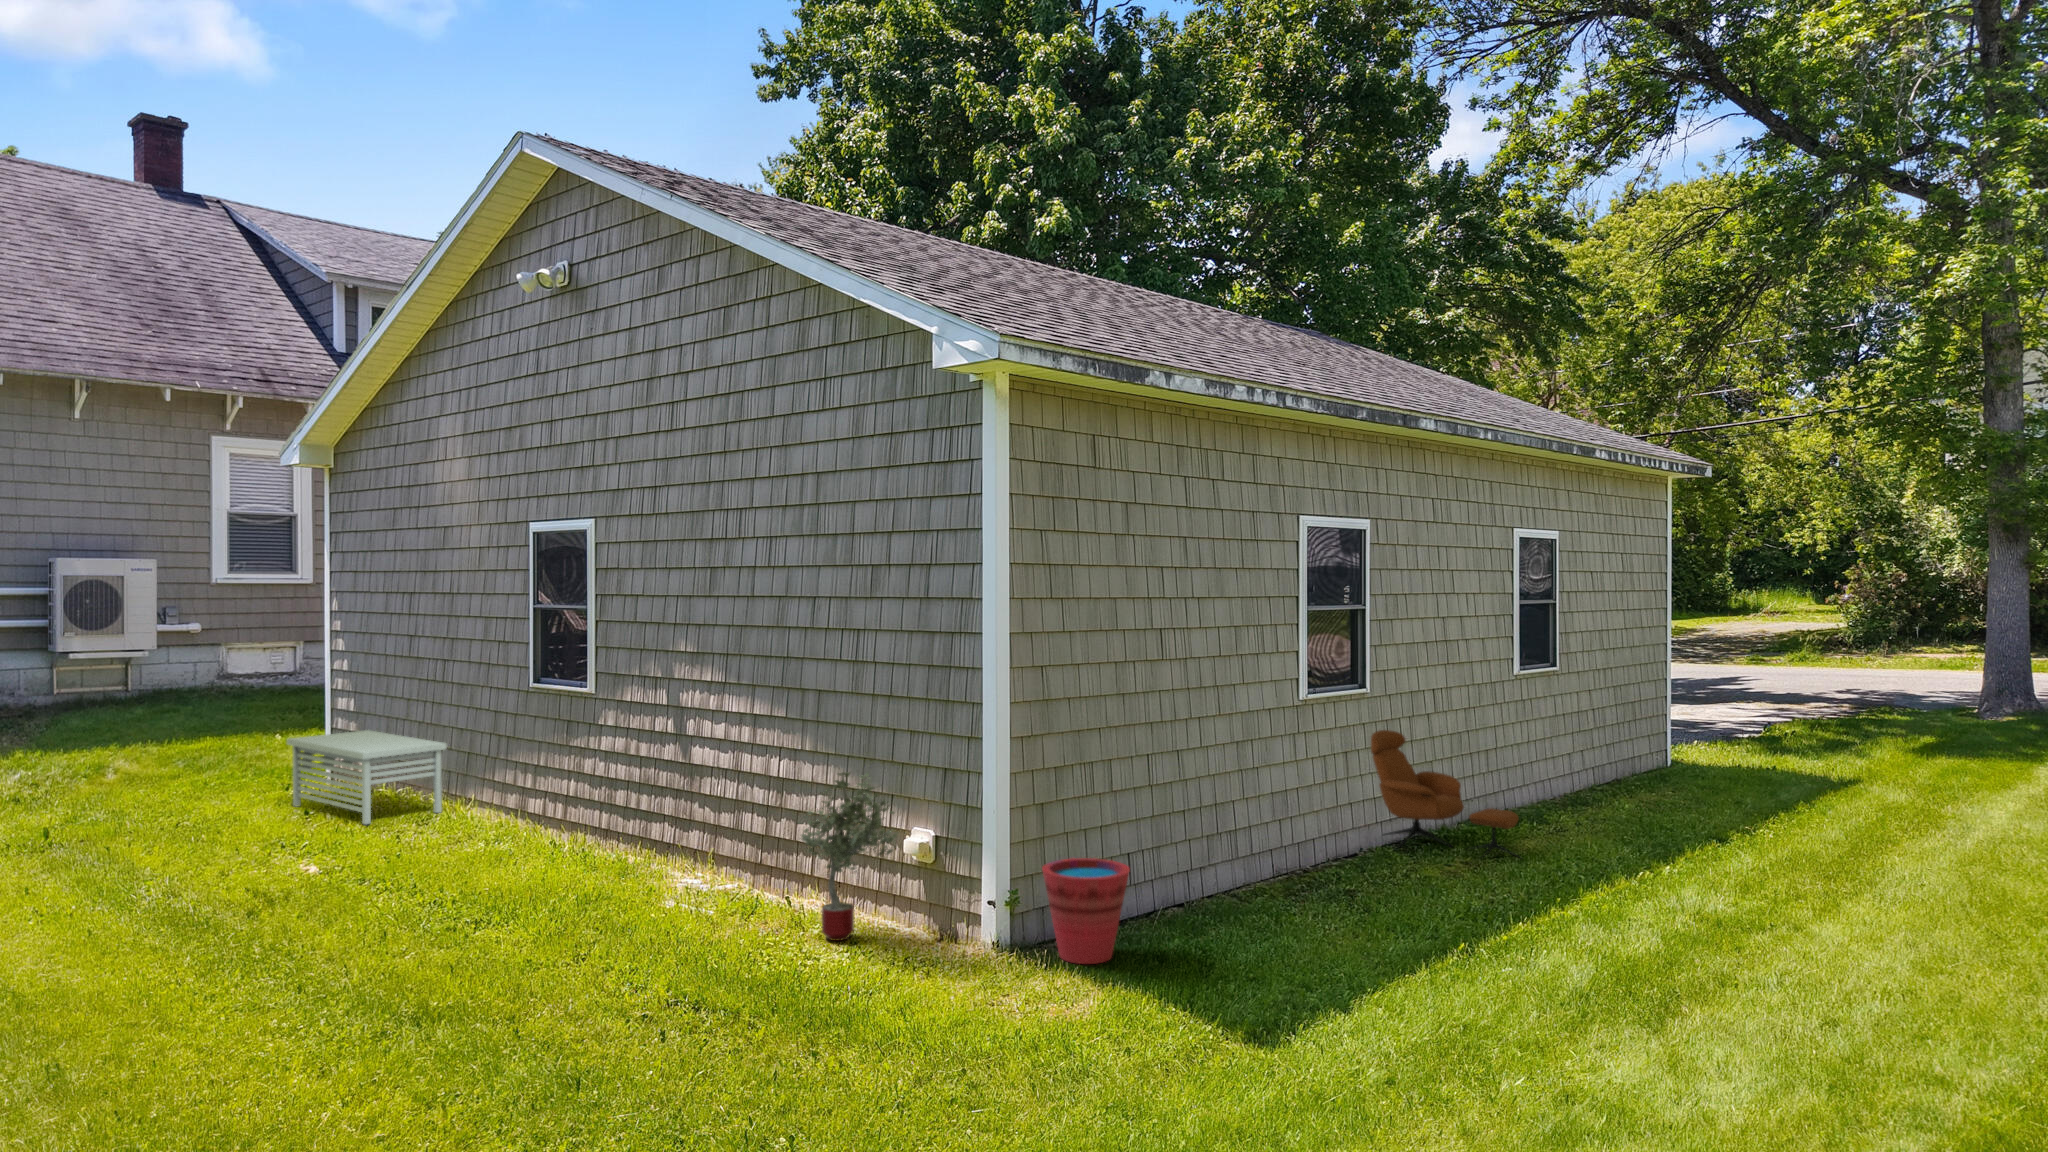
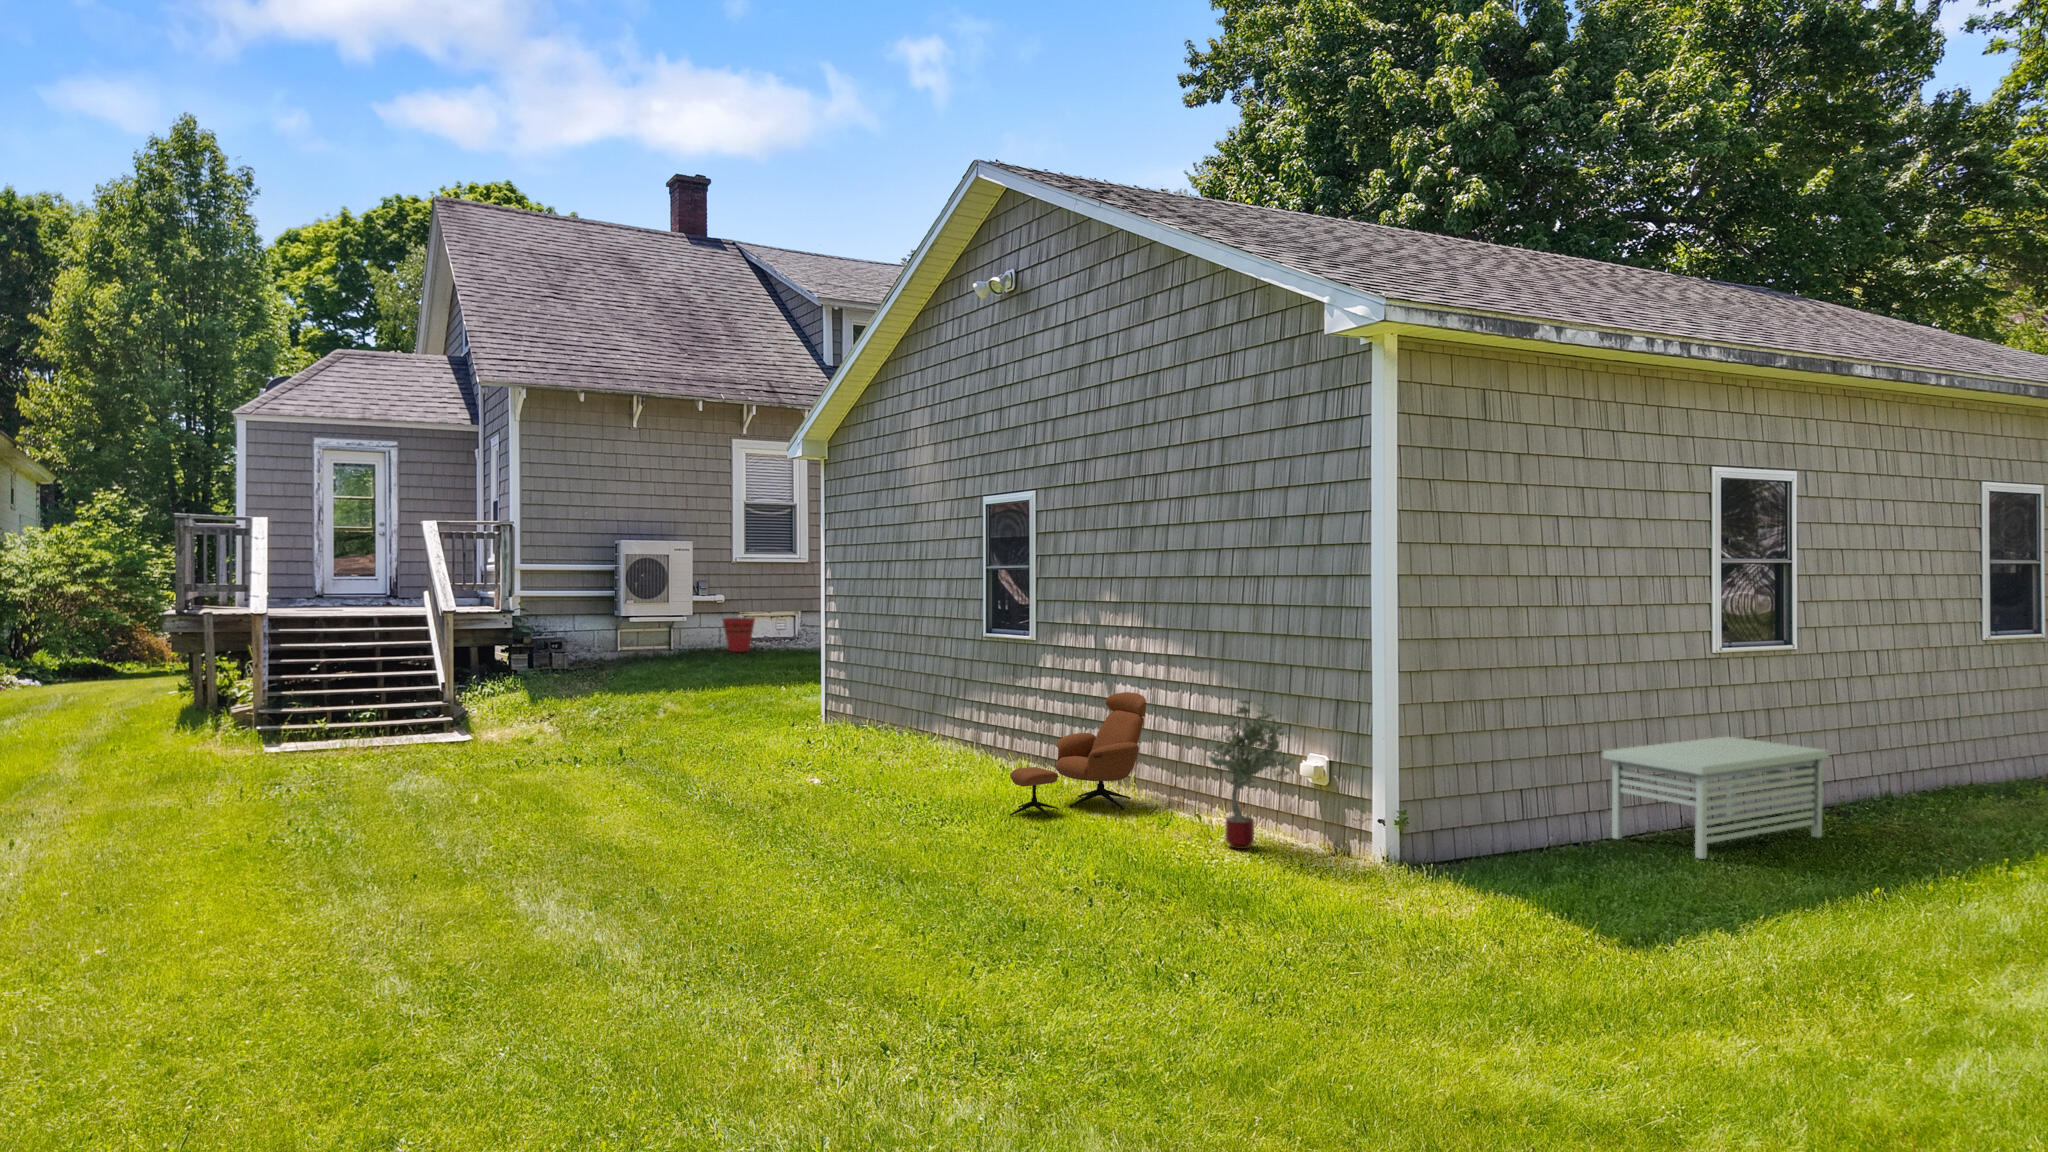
storage bench: present [287,730,447,824] -> present [1603,737,1829,859]
lounge chair: present [1371,730,1521,857] -> present [1010,692,1146,817]
bucket: present [1042,858,1130,964] -> present [723,618,755,652]

